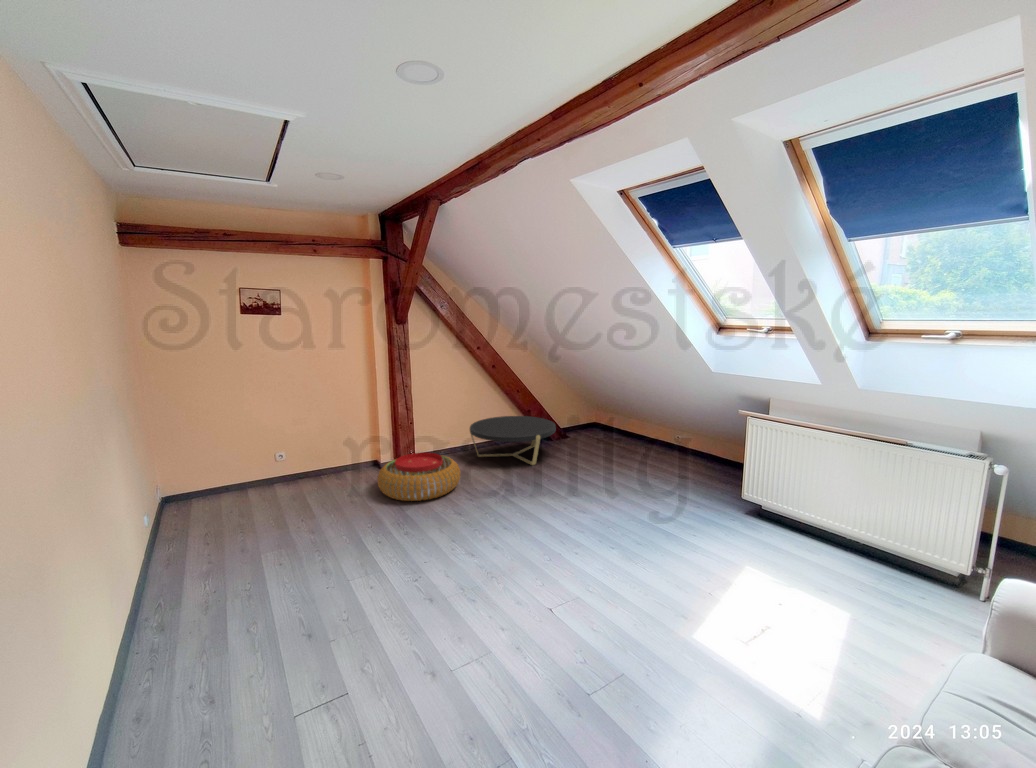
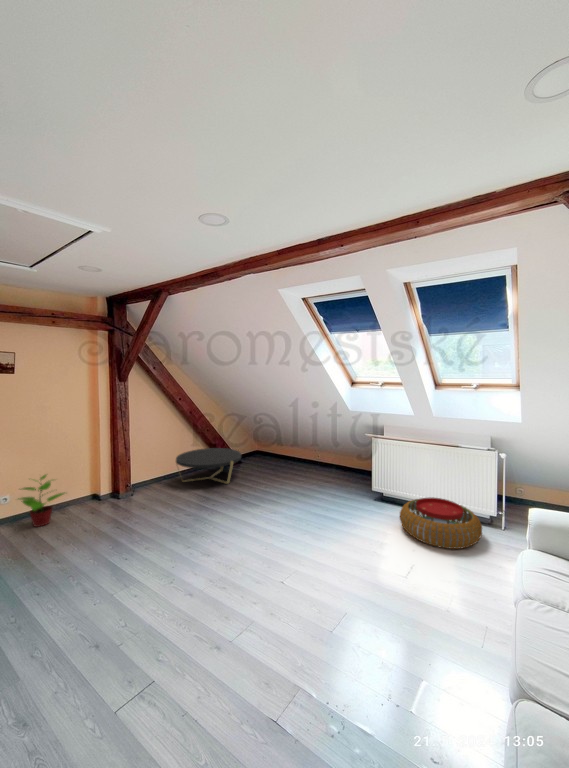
potted plant: none [286,431,340,489] -> present [18,475,64,527]
pouf: present [378,452,460,501] -> present [400,498,482,549]

